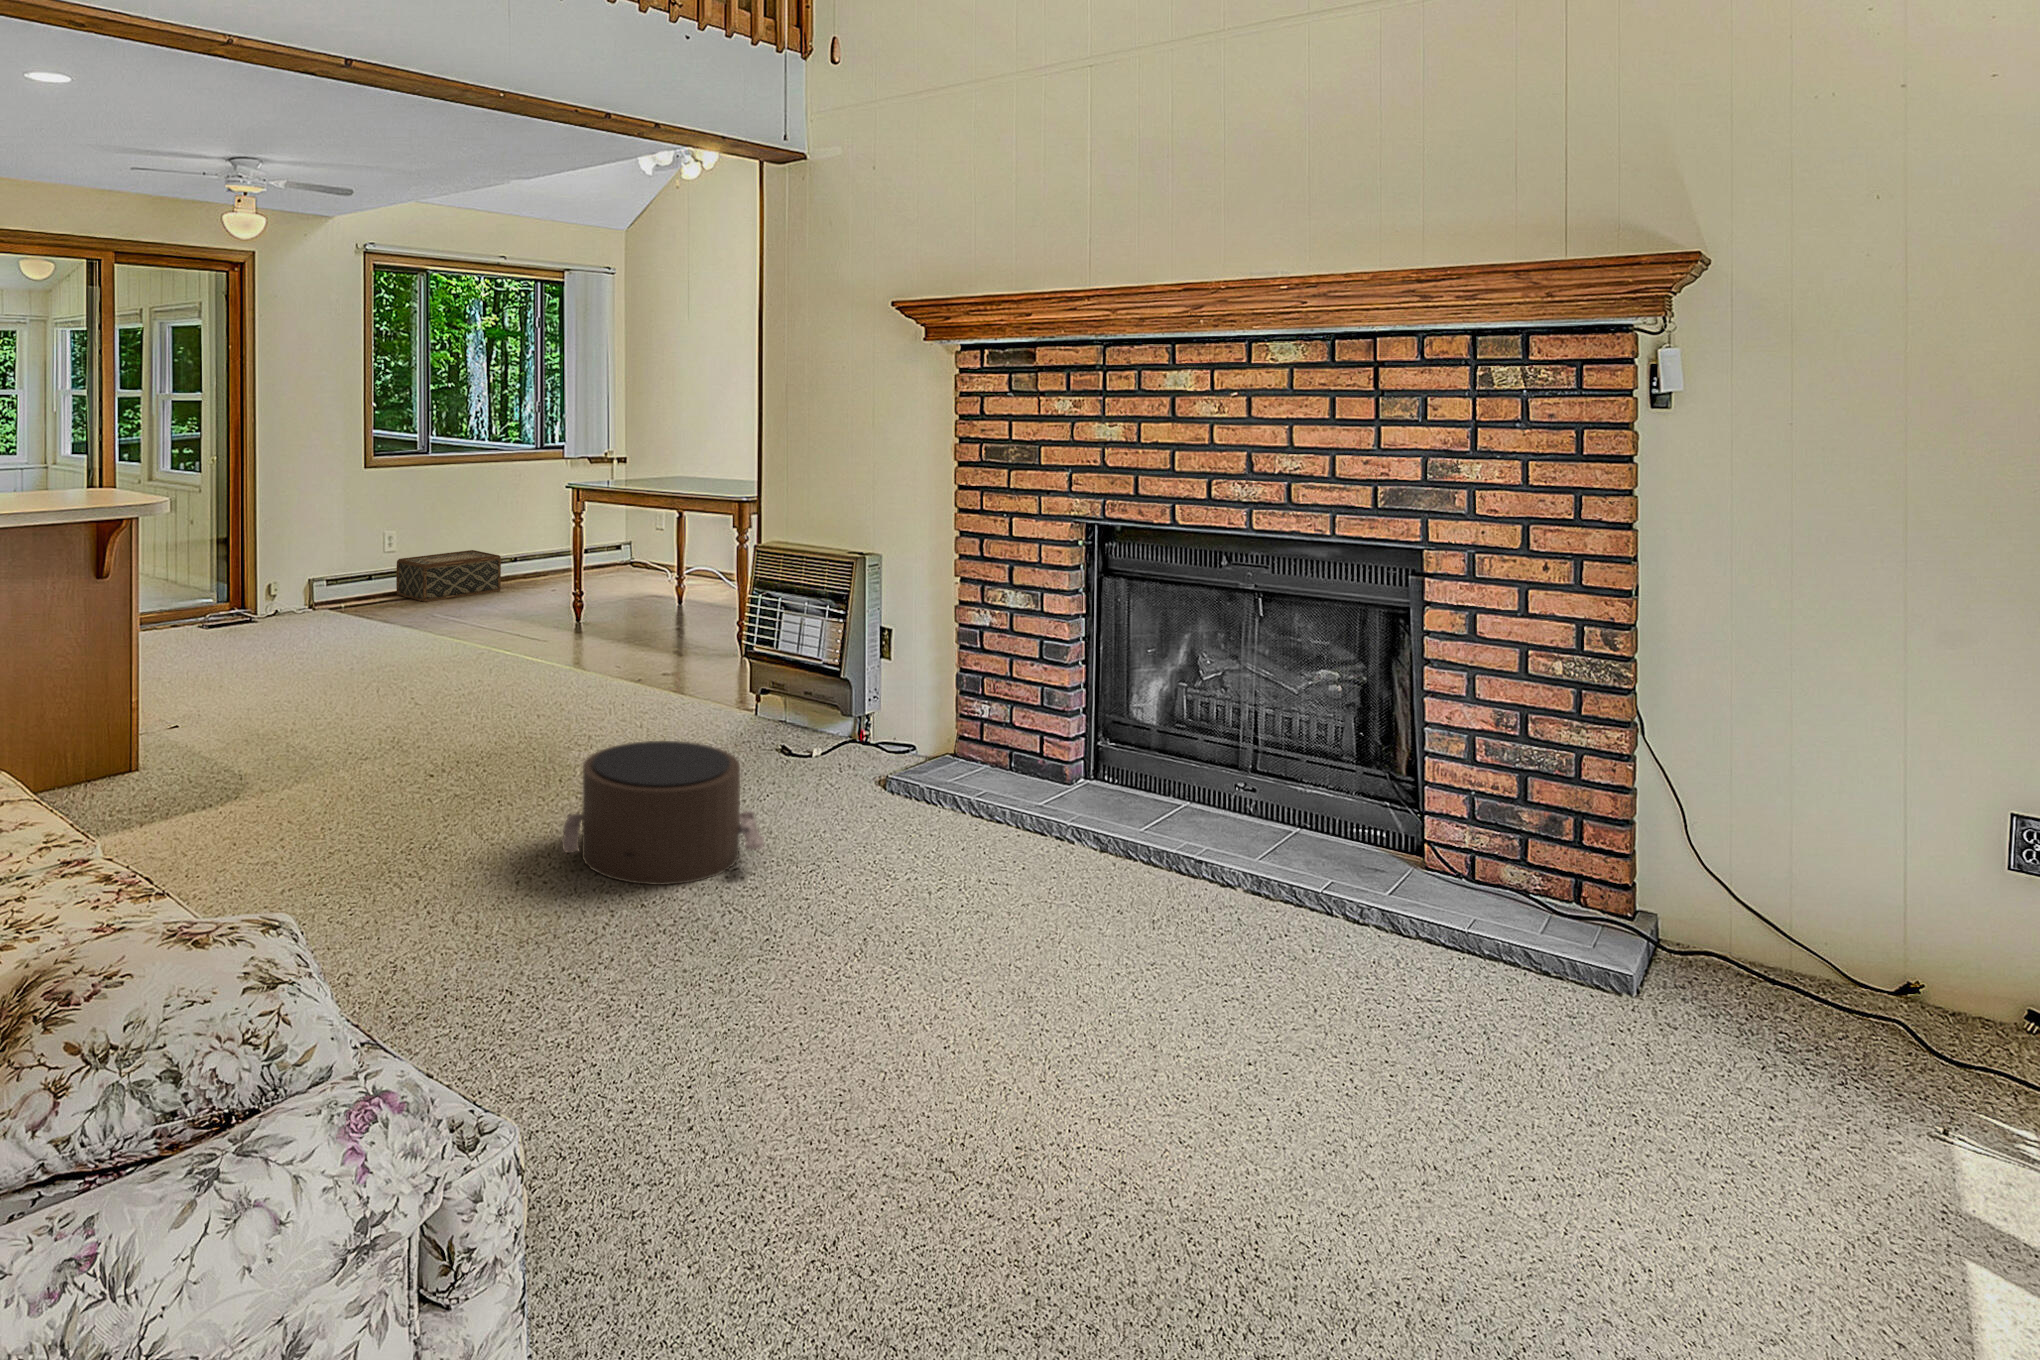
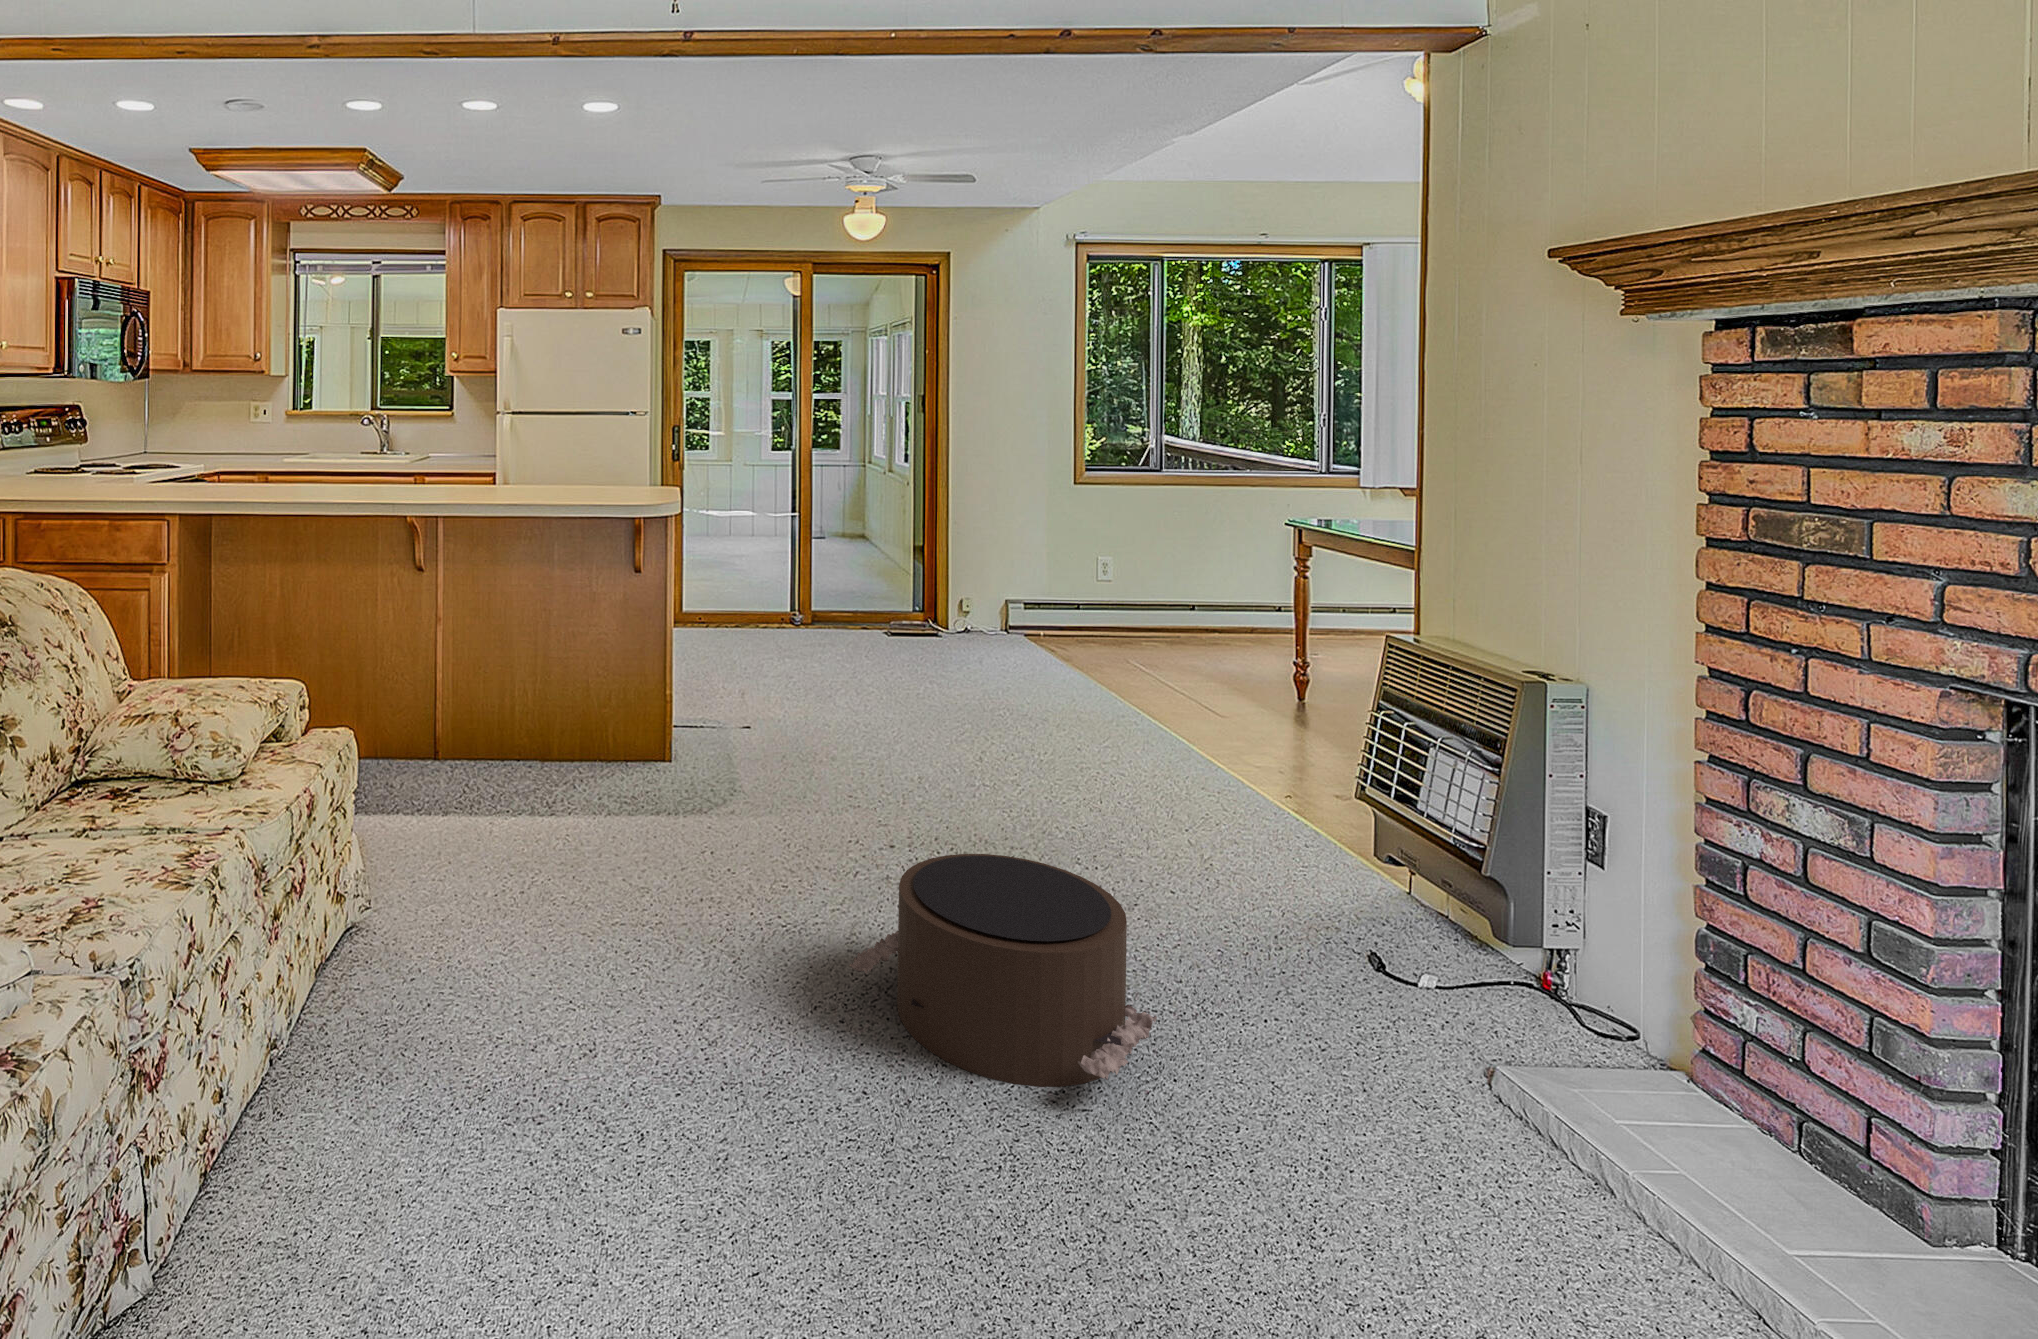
woven basket: present [396,550,501,602] -> none [1109,591,1236,646]

